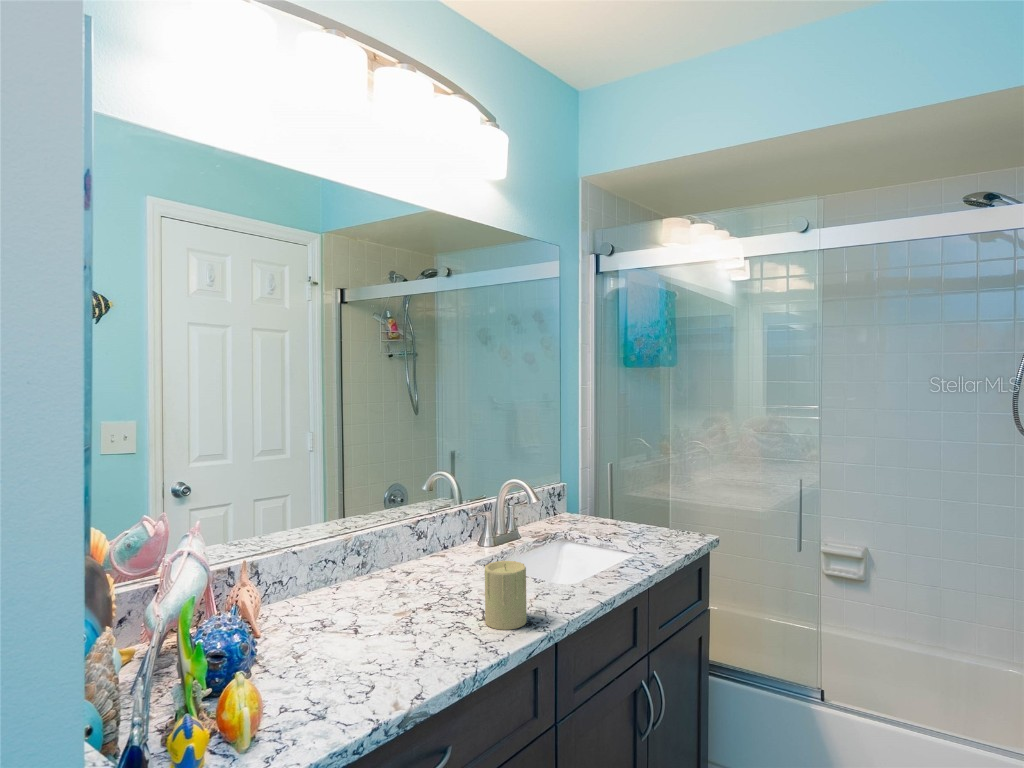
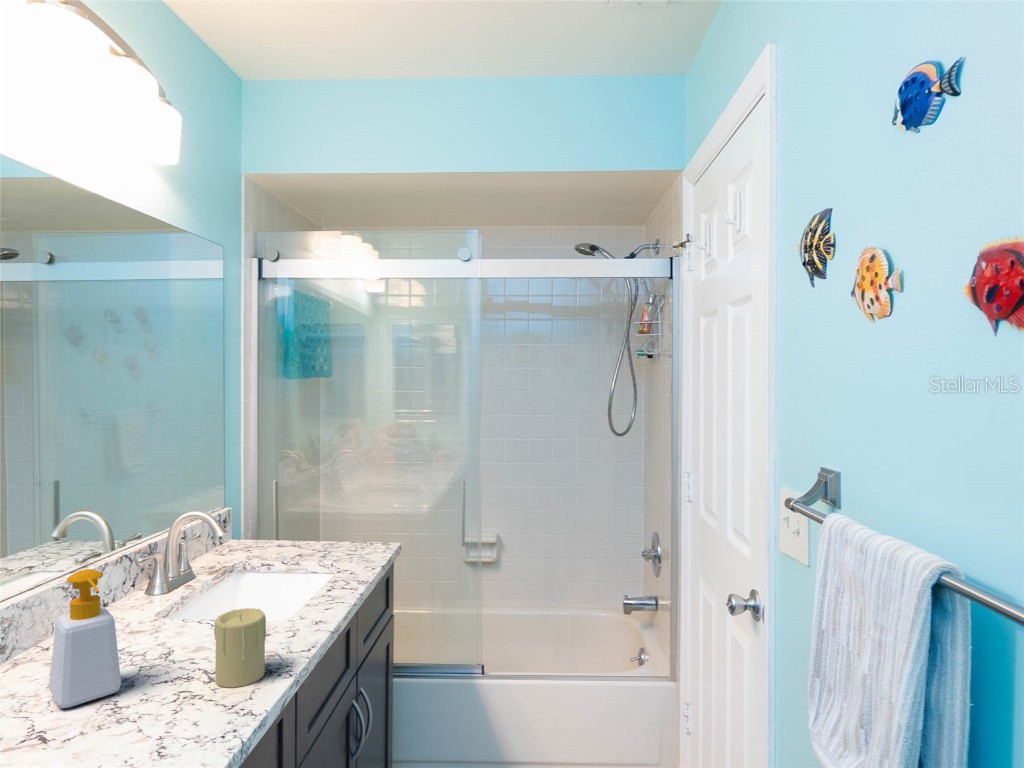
soap bottle: none [376,506,421,613] -> present [49,569,121,708]

